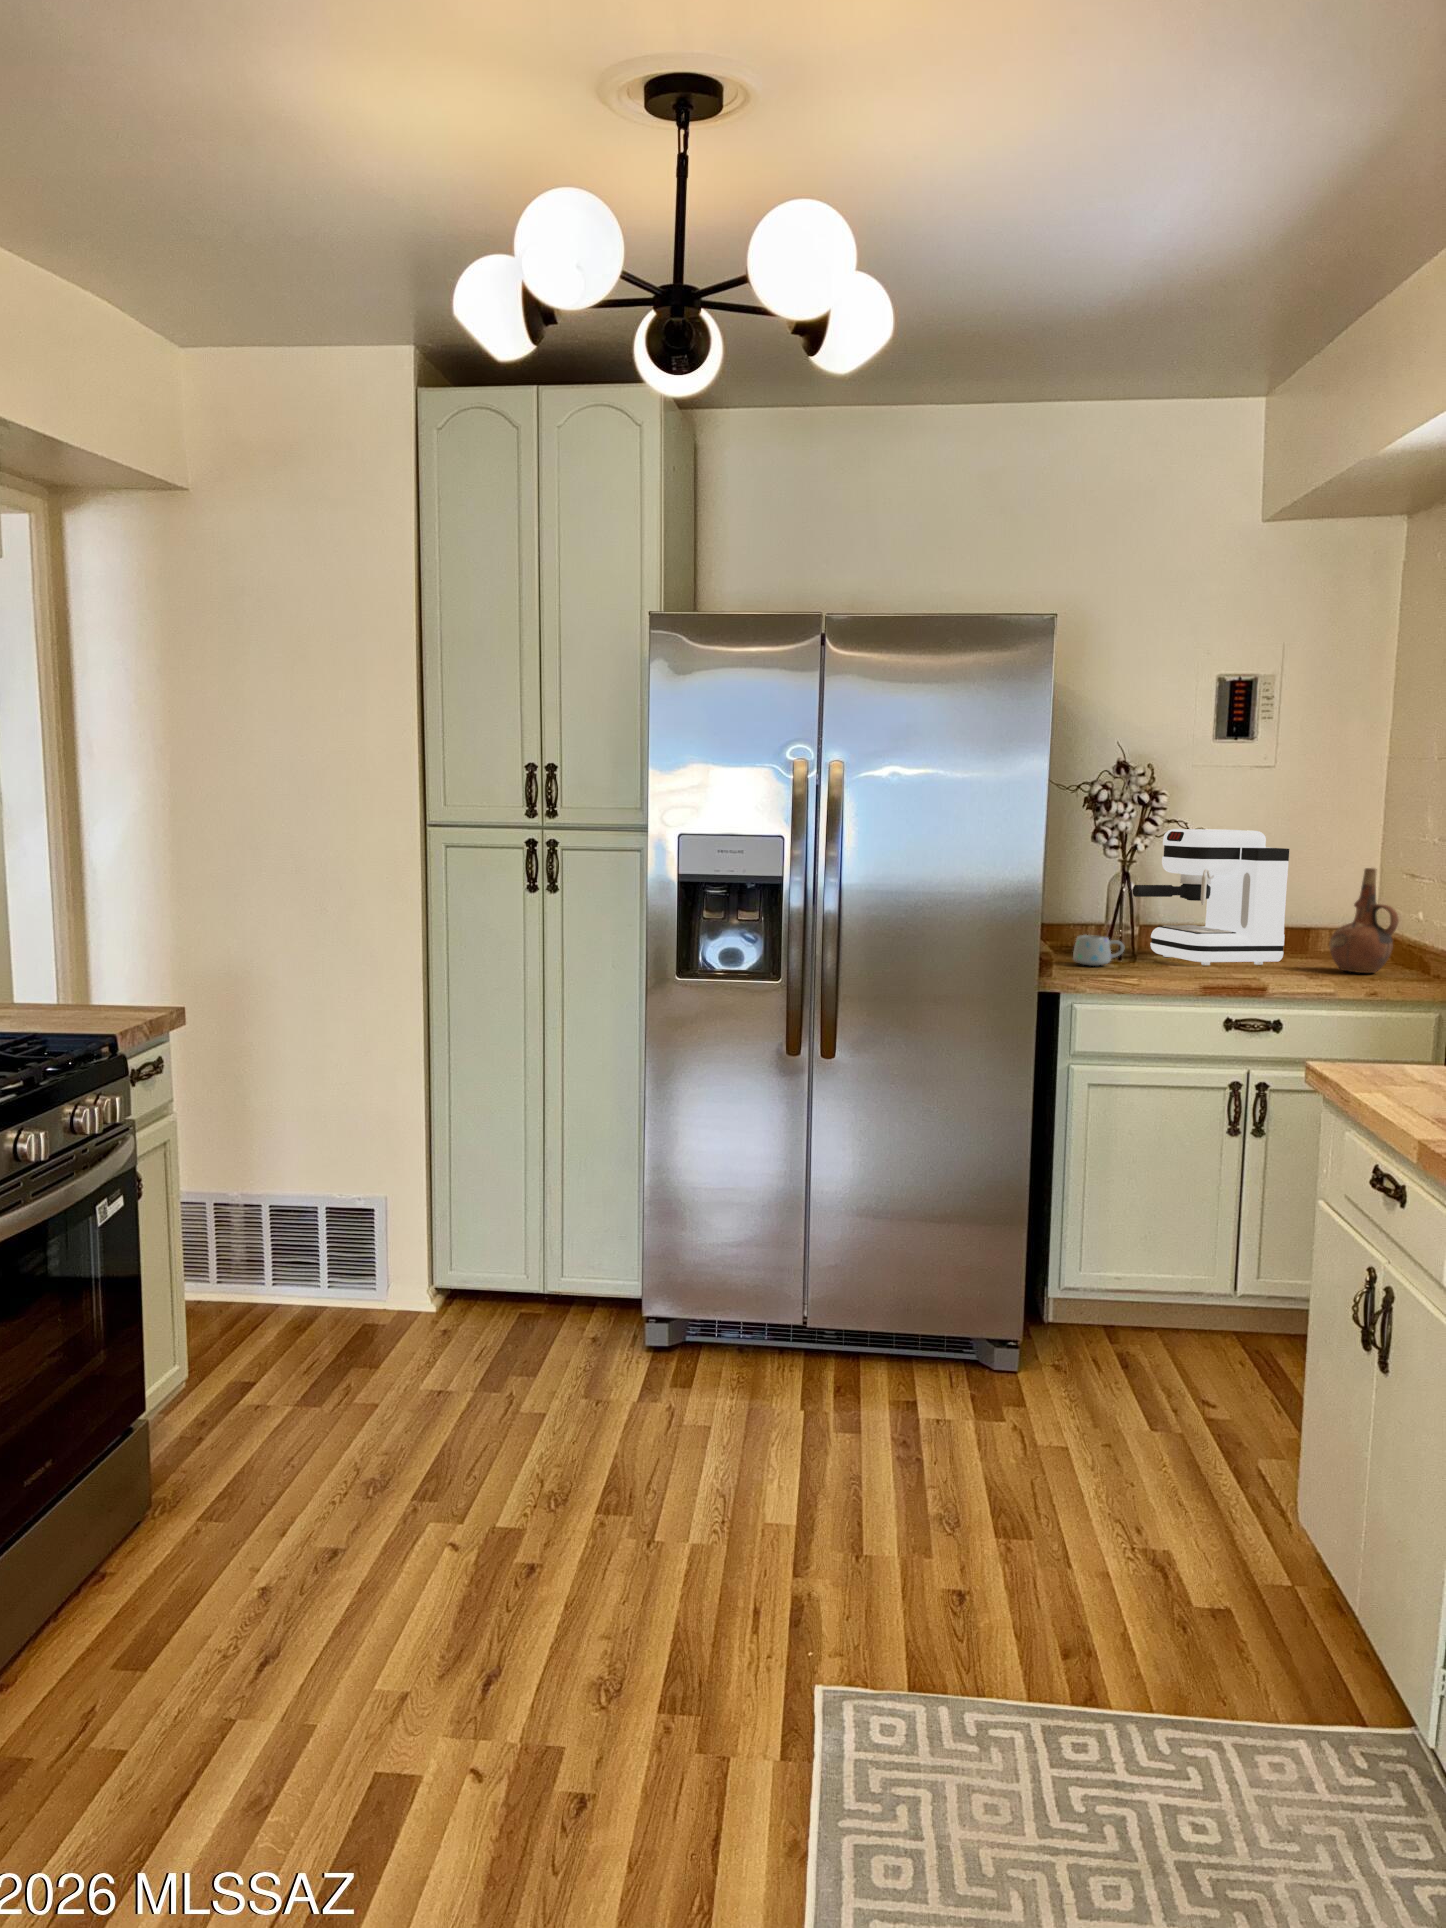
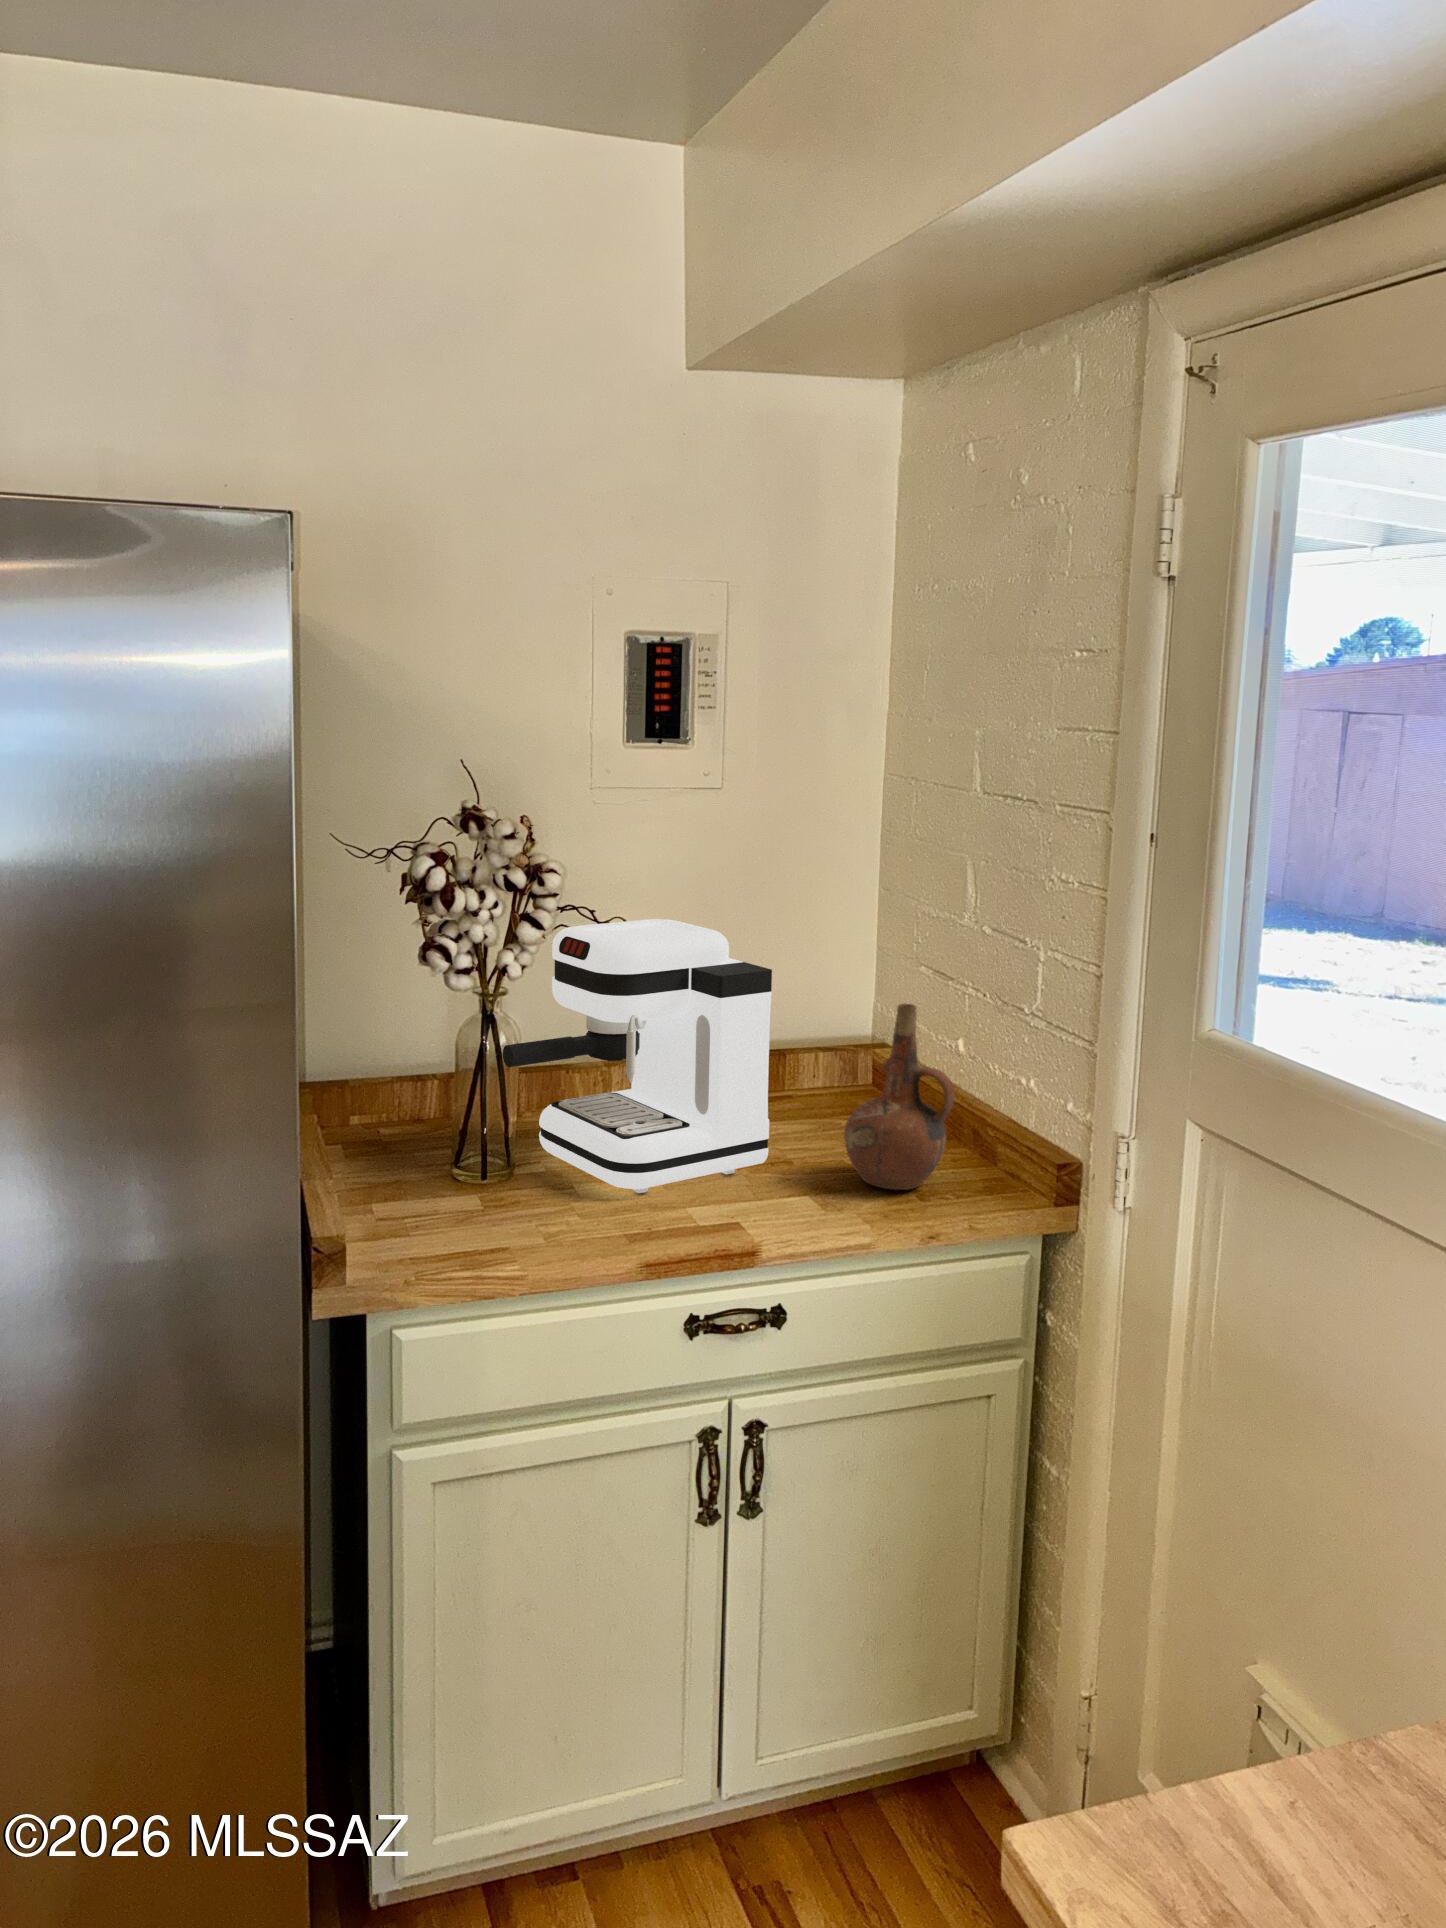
mug: present [1073,935,1124,966] -> none [395,1162,493,1232]

